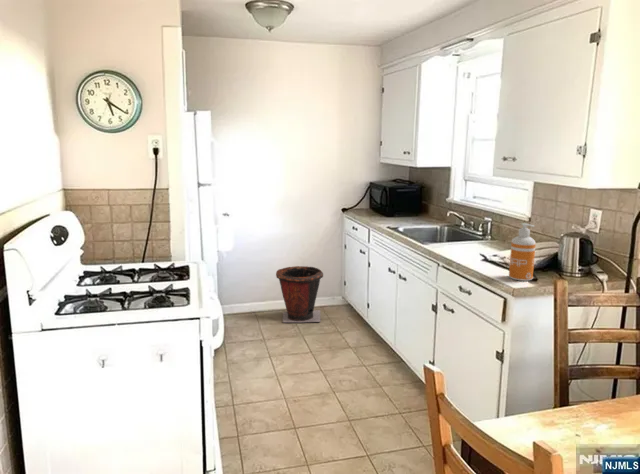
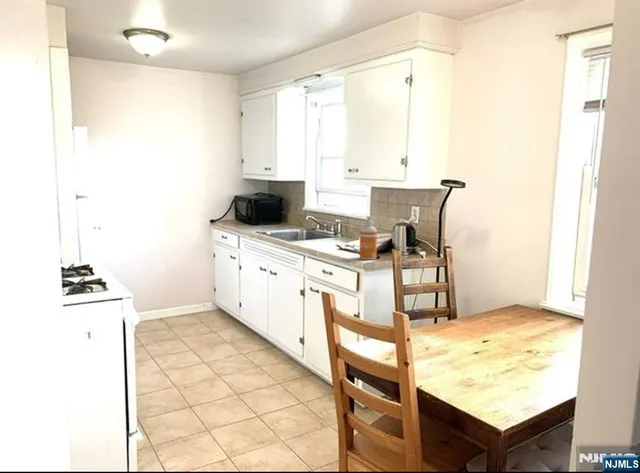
waste bin: present [276,266,323,322] -> none [151,274,197,328]

